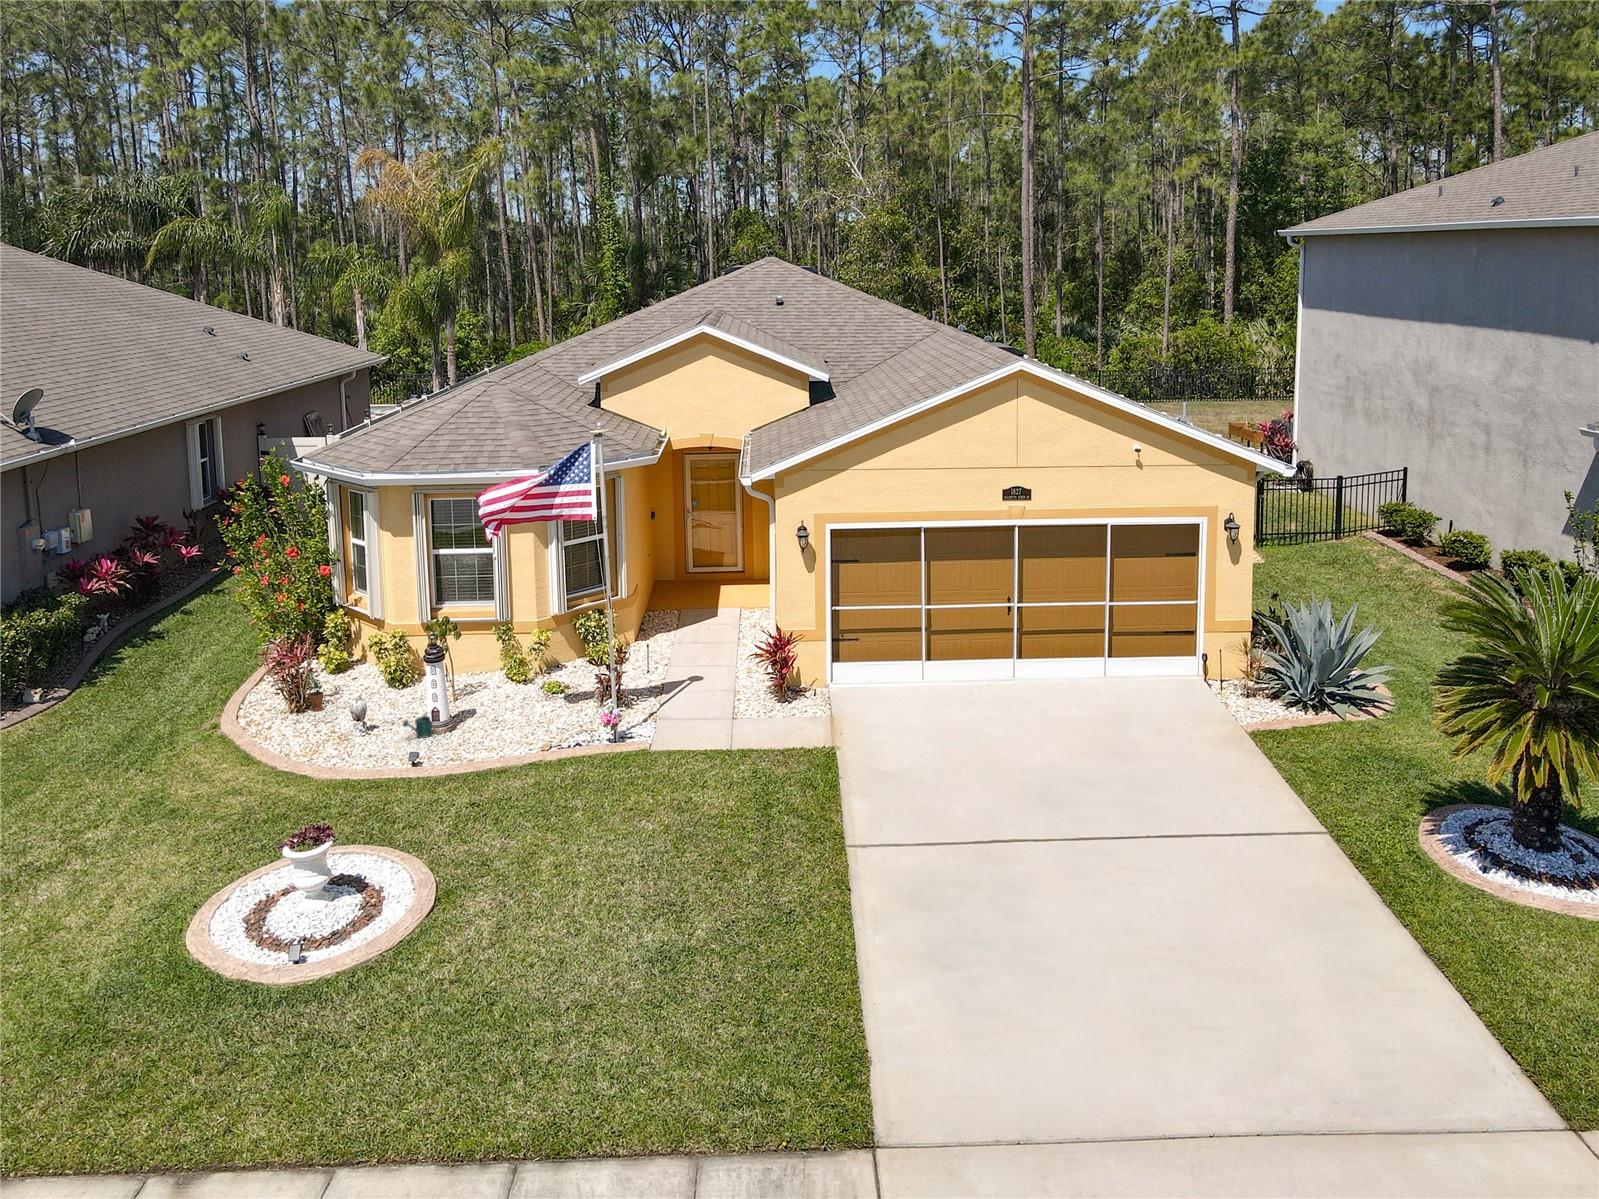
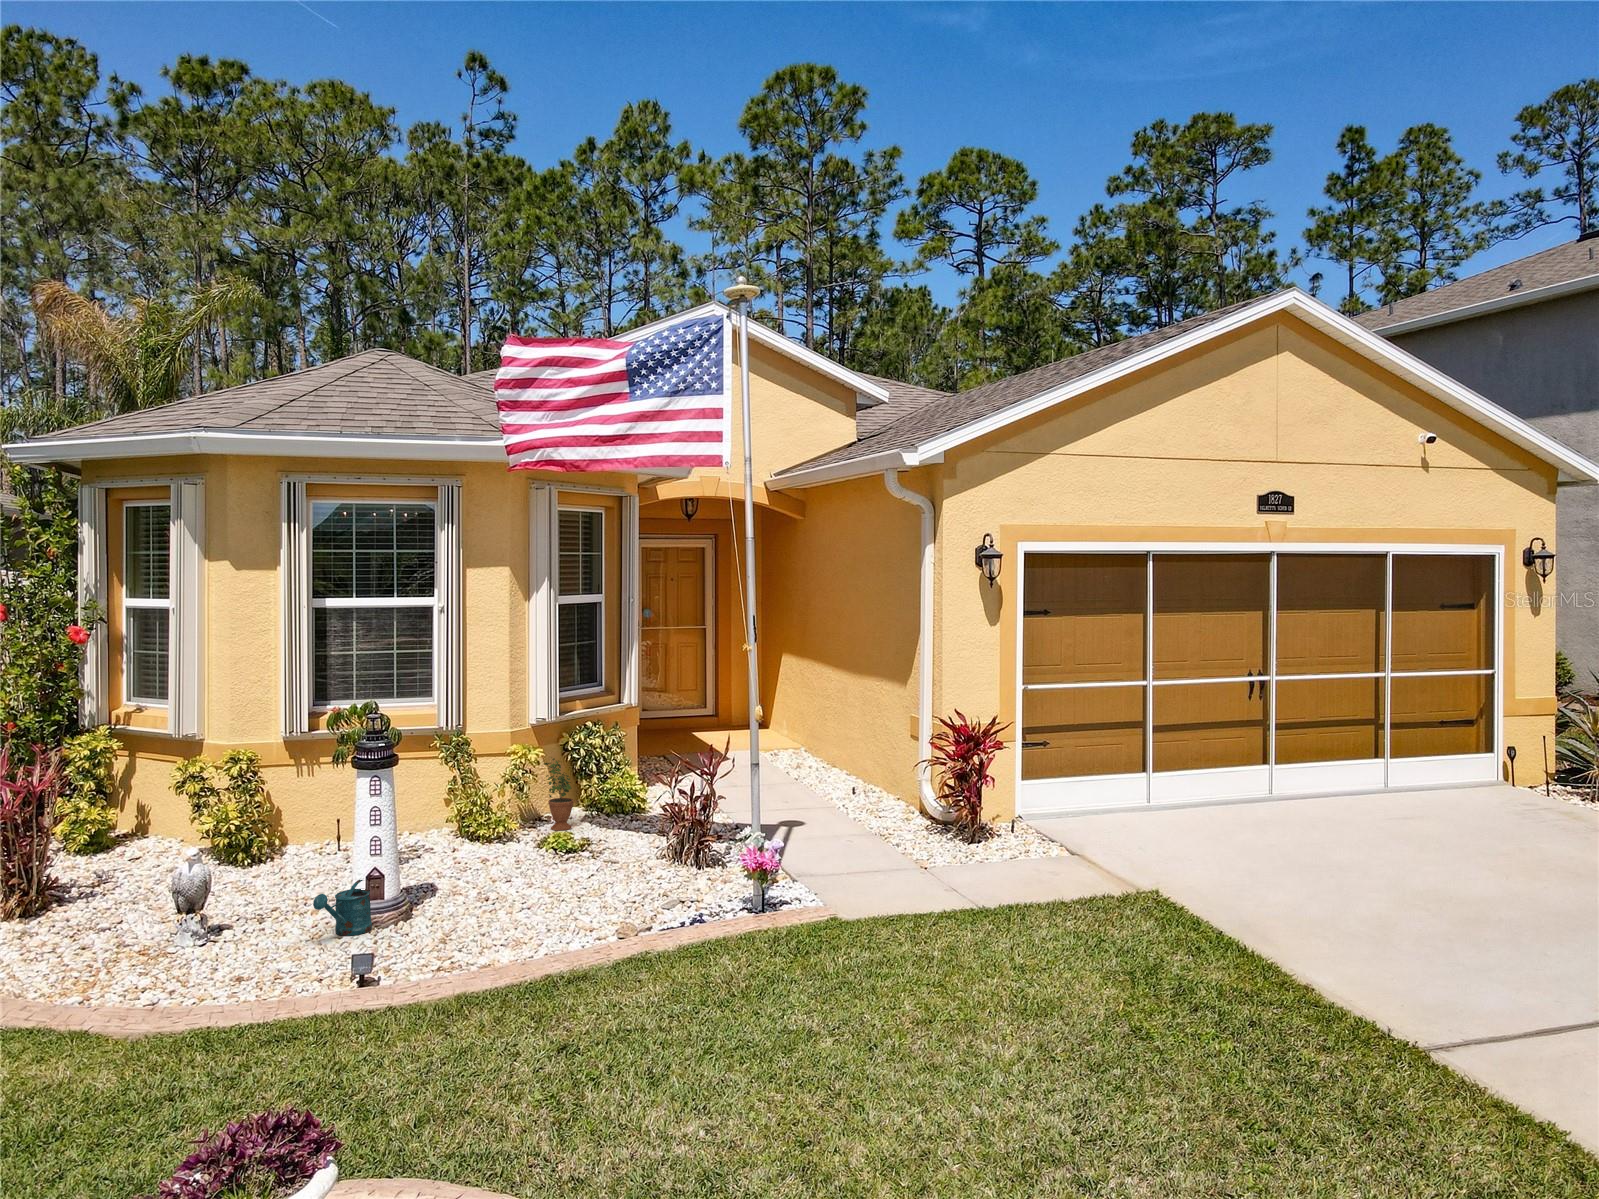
potted plant: present [303,672,324,711] -> present [544,758,573,831]

